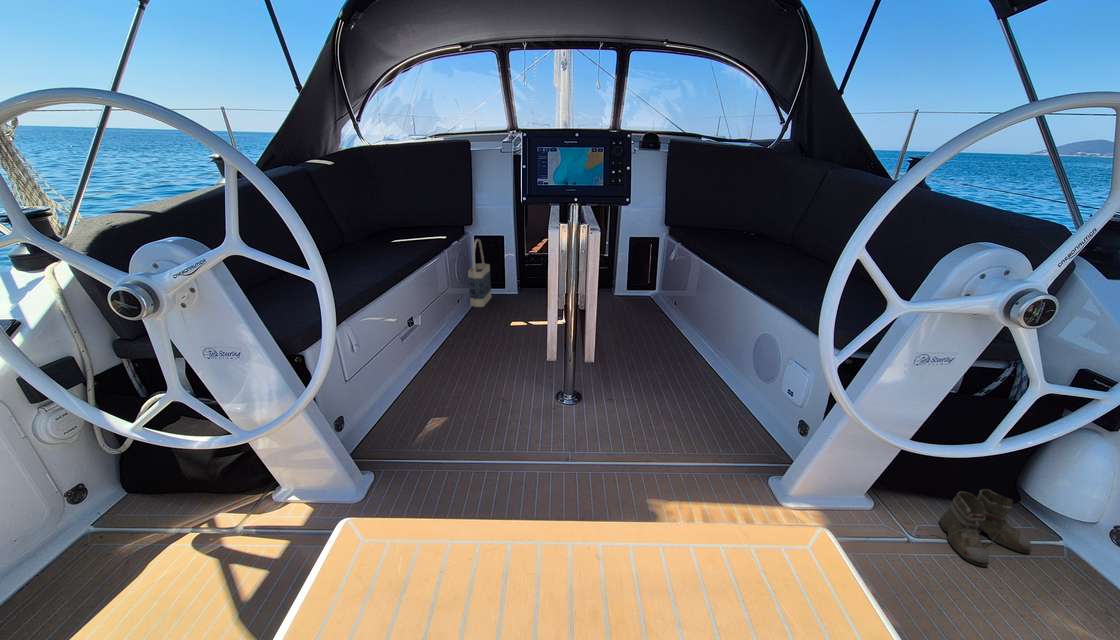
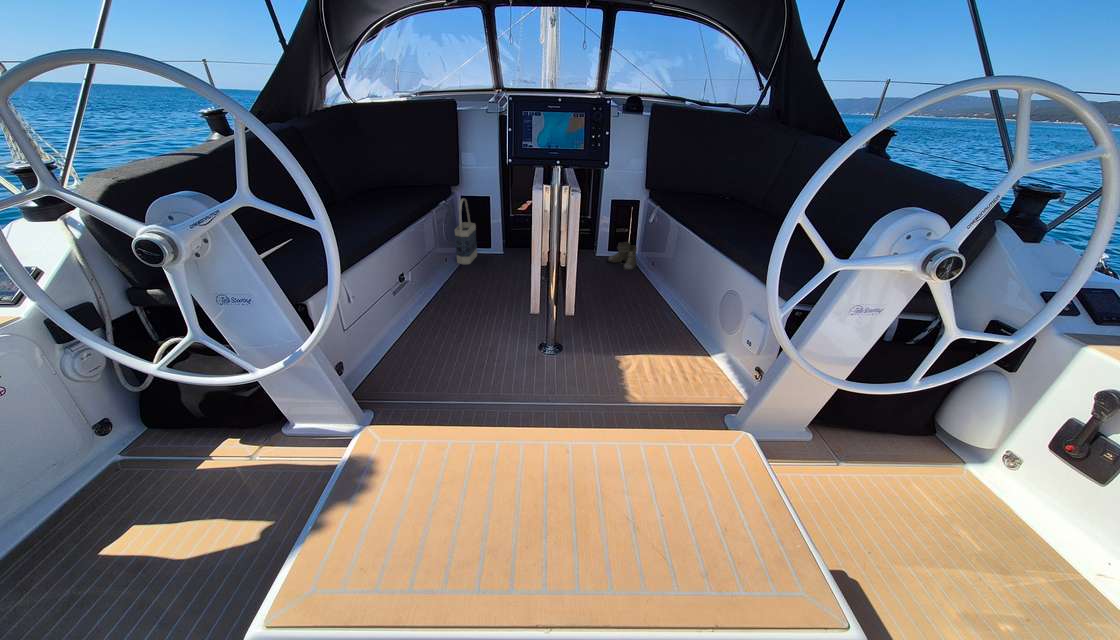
boots: present [939,489,1031,567] -> present [608,242,637,270]

